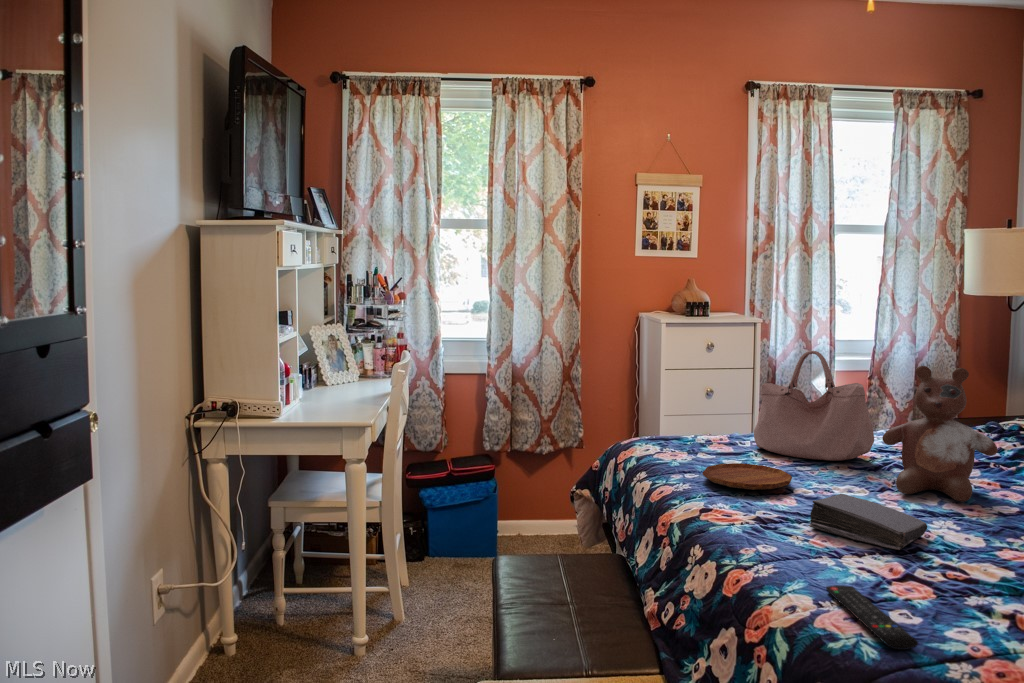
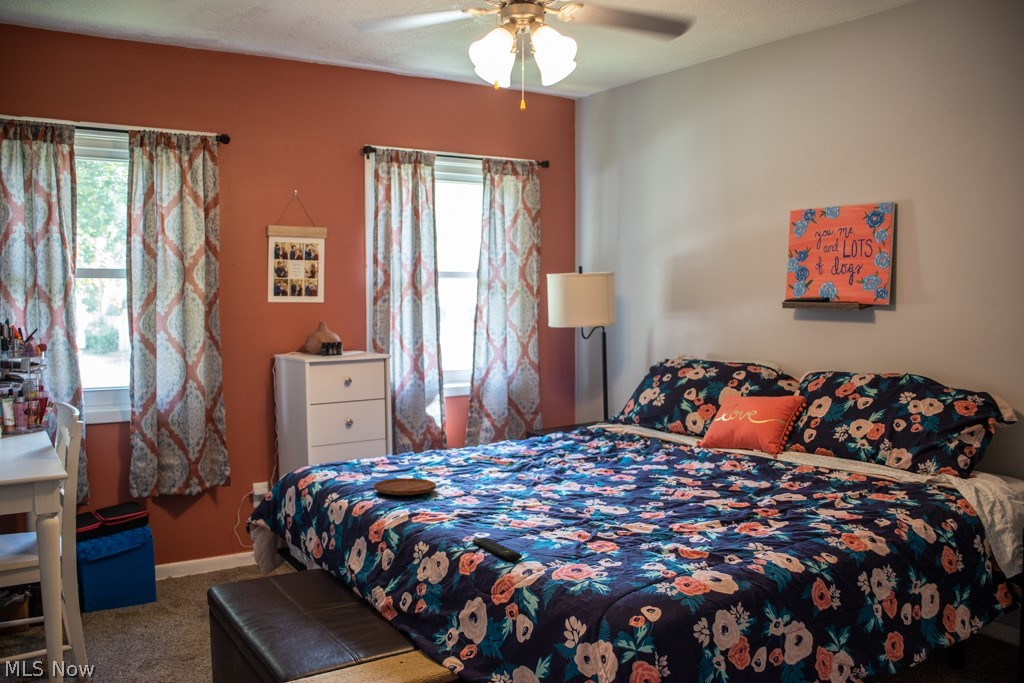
handbag: present [754,351,874,461] -> none [399,389,486,471]
stuffed bear: present [882,366,998,502] -> none [492,398,561,488]
book: present [809,494,927,550] -> none [454,490,523,518]

